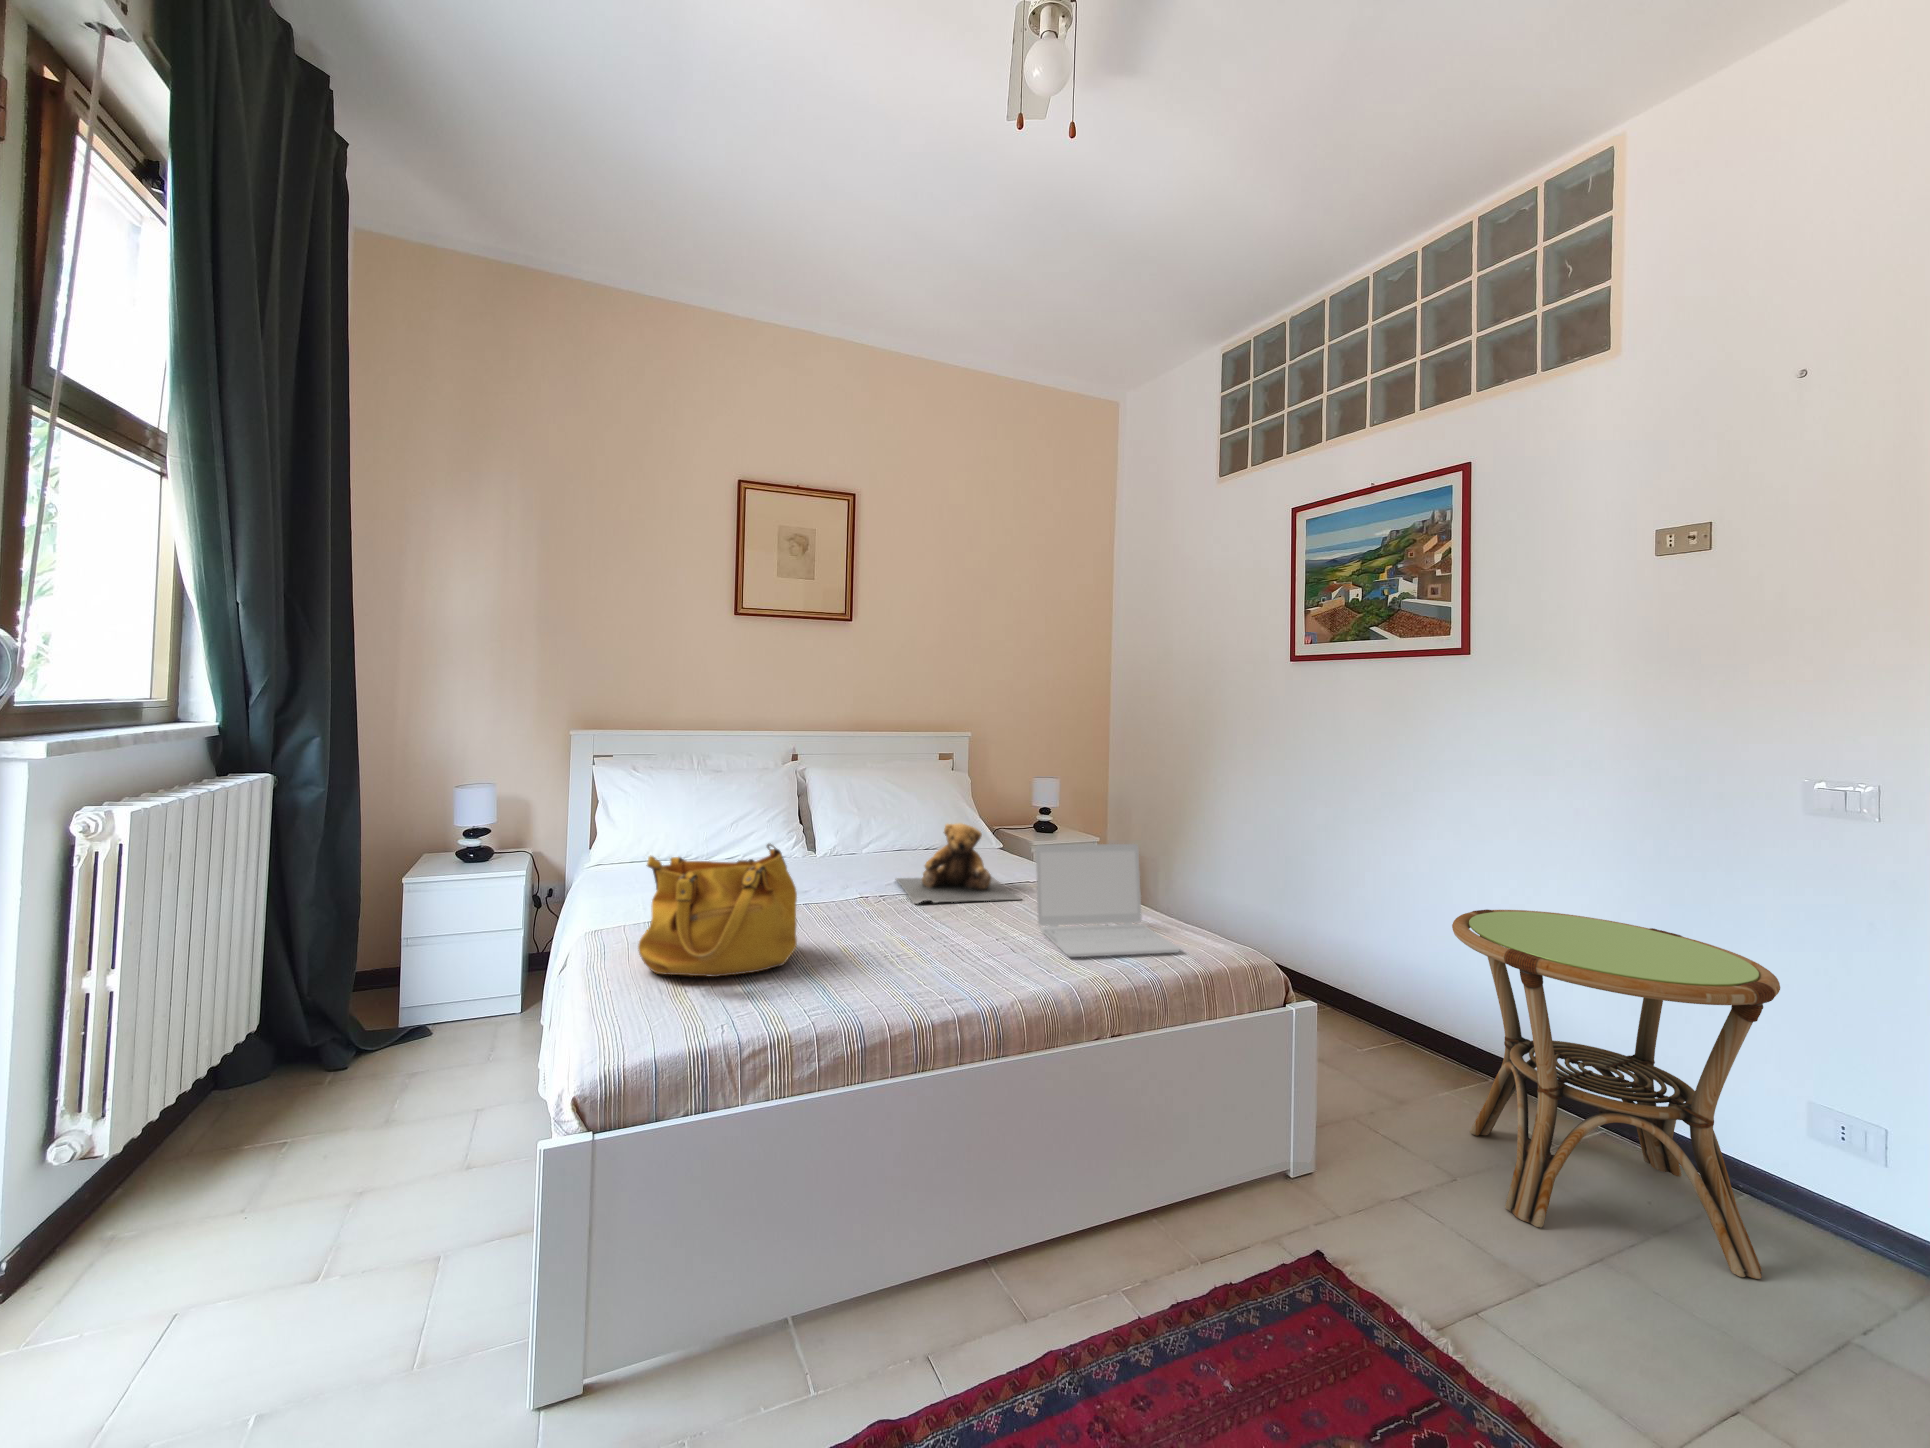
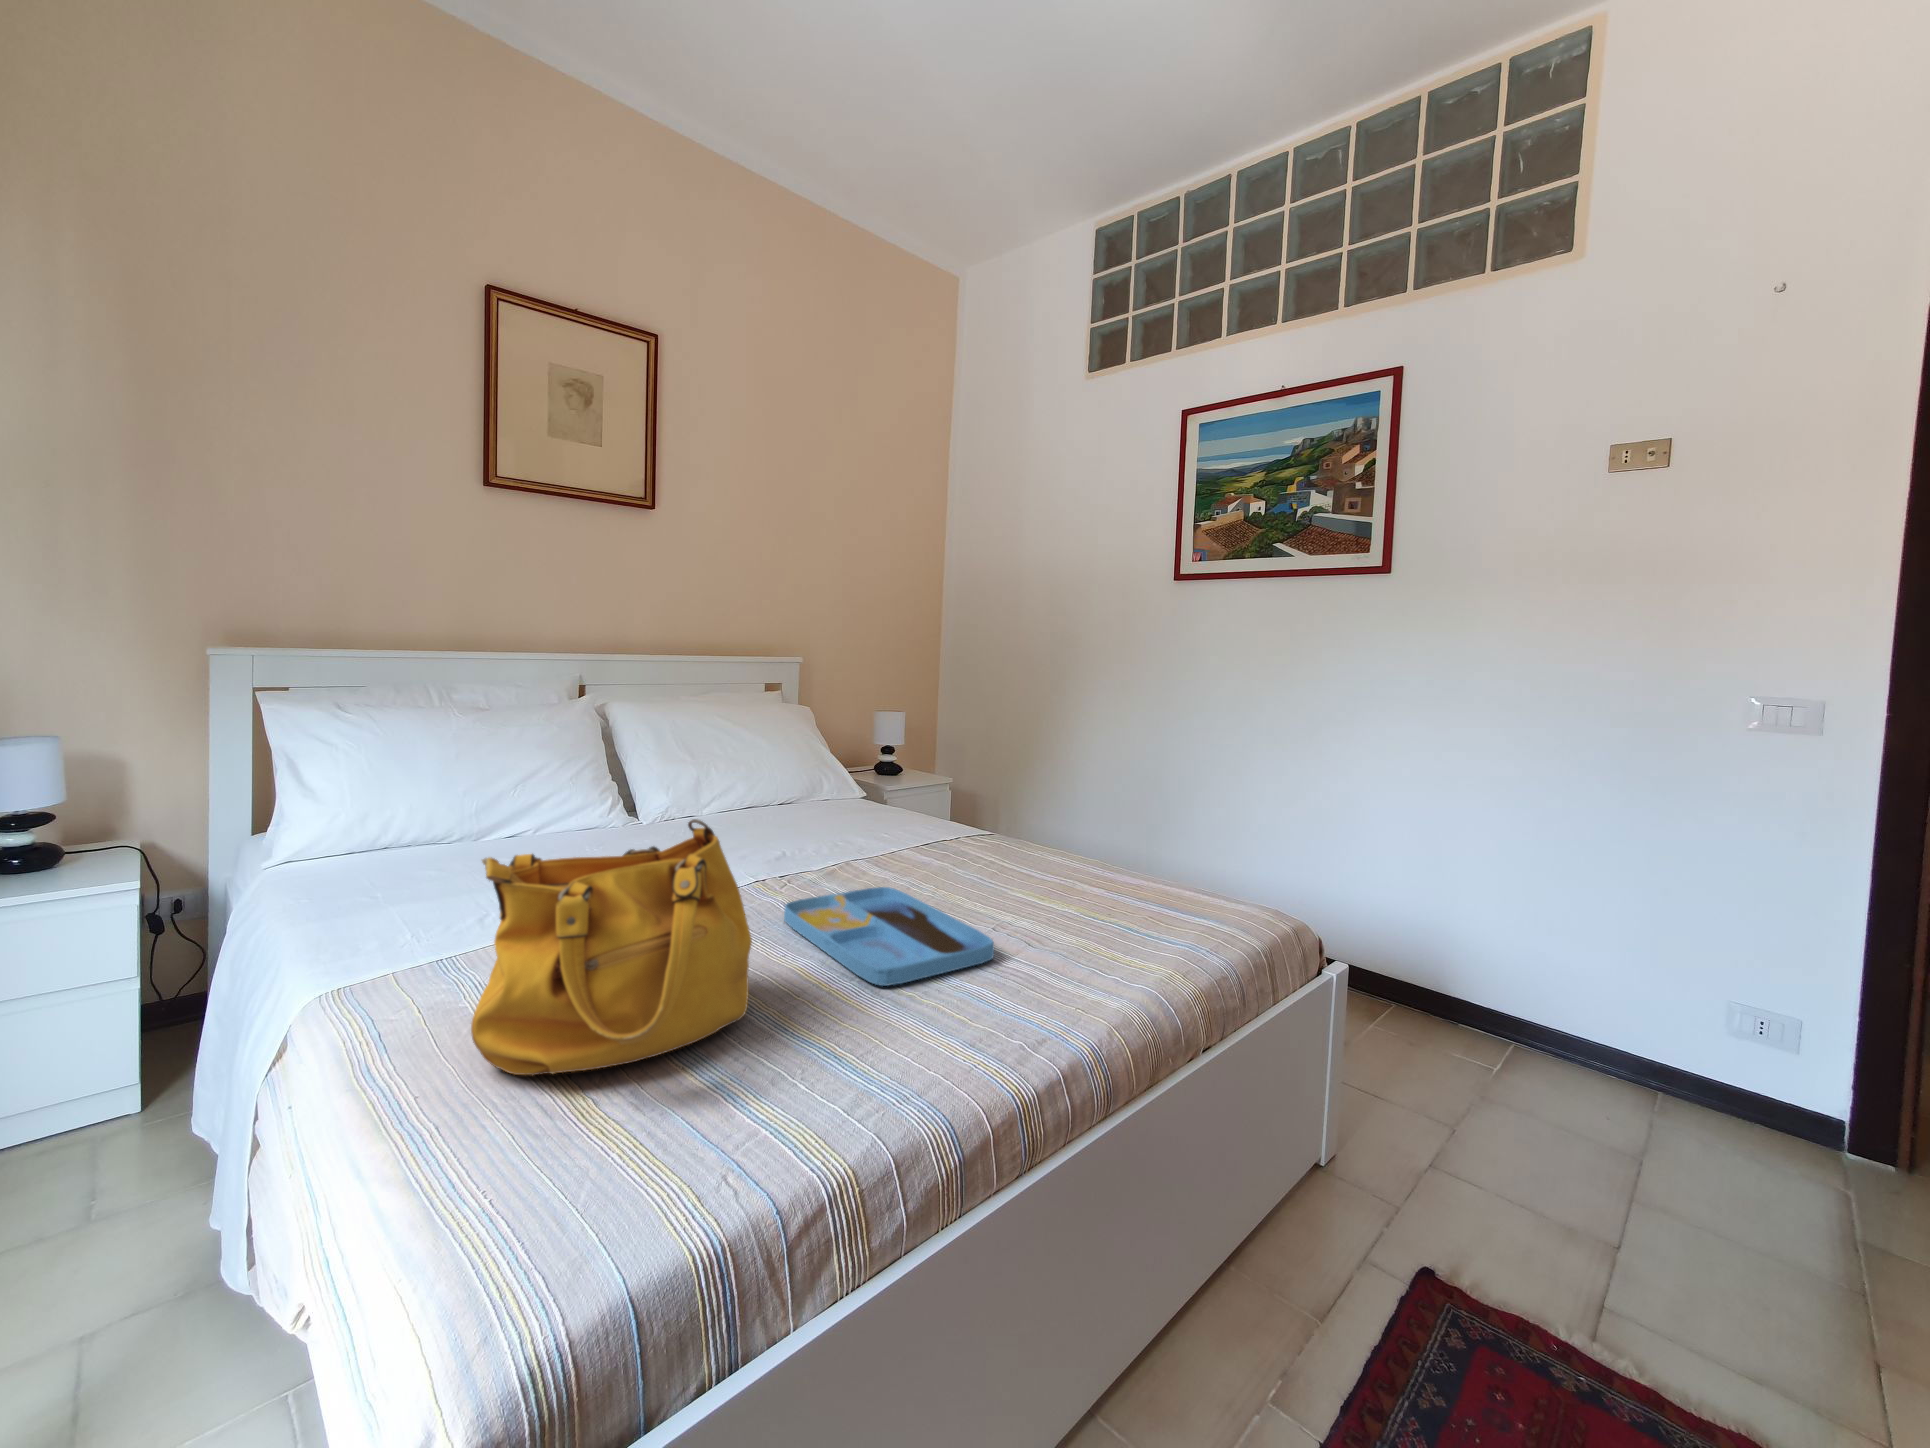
teddy bear: present [896,823,1021,904] -> none [781,772,964,886]
laptop: present [1036,844,1180,957] -> none [1023,788,1215,944]
tray: none [858,905,977,961] -> present [784,887,994,986]
side table: present [1452,910,1780,1279] -> none [1420,836,1771,1183]

